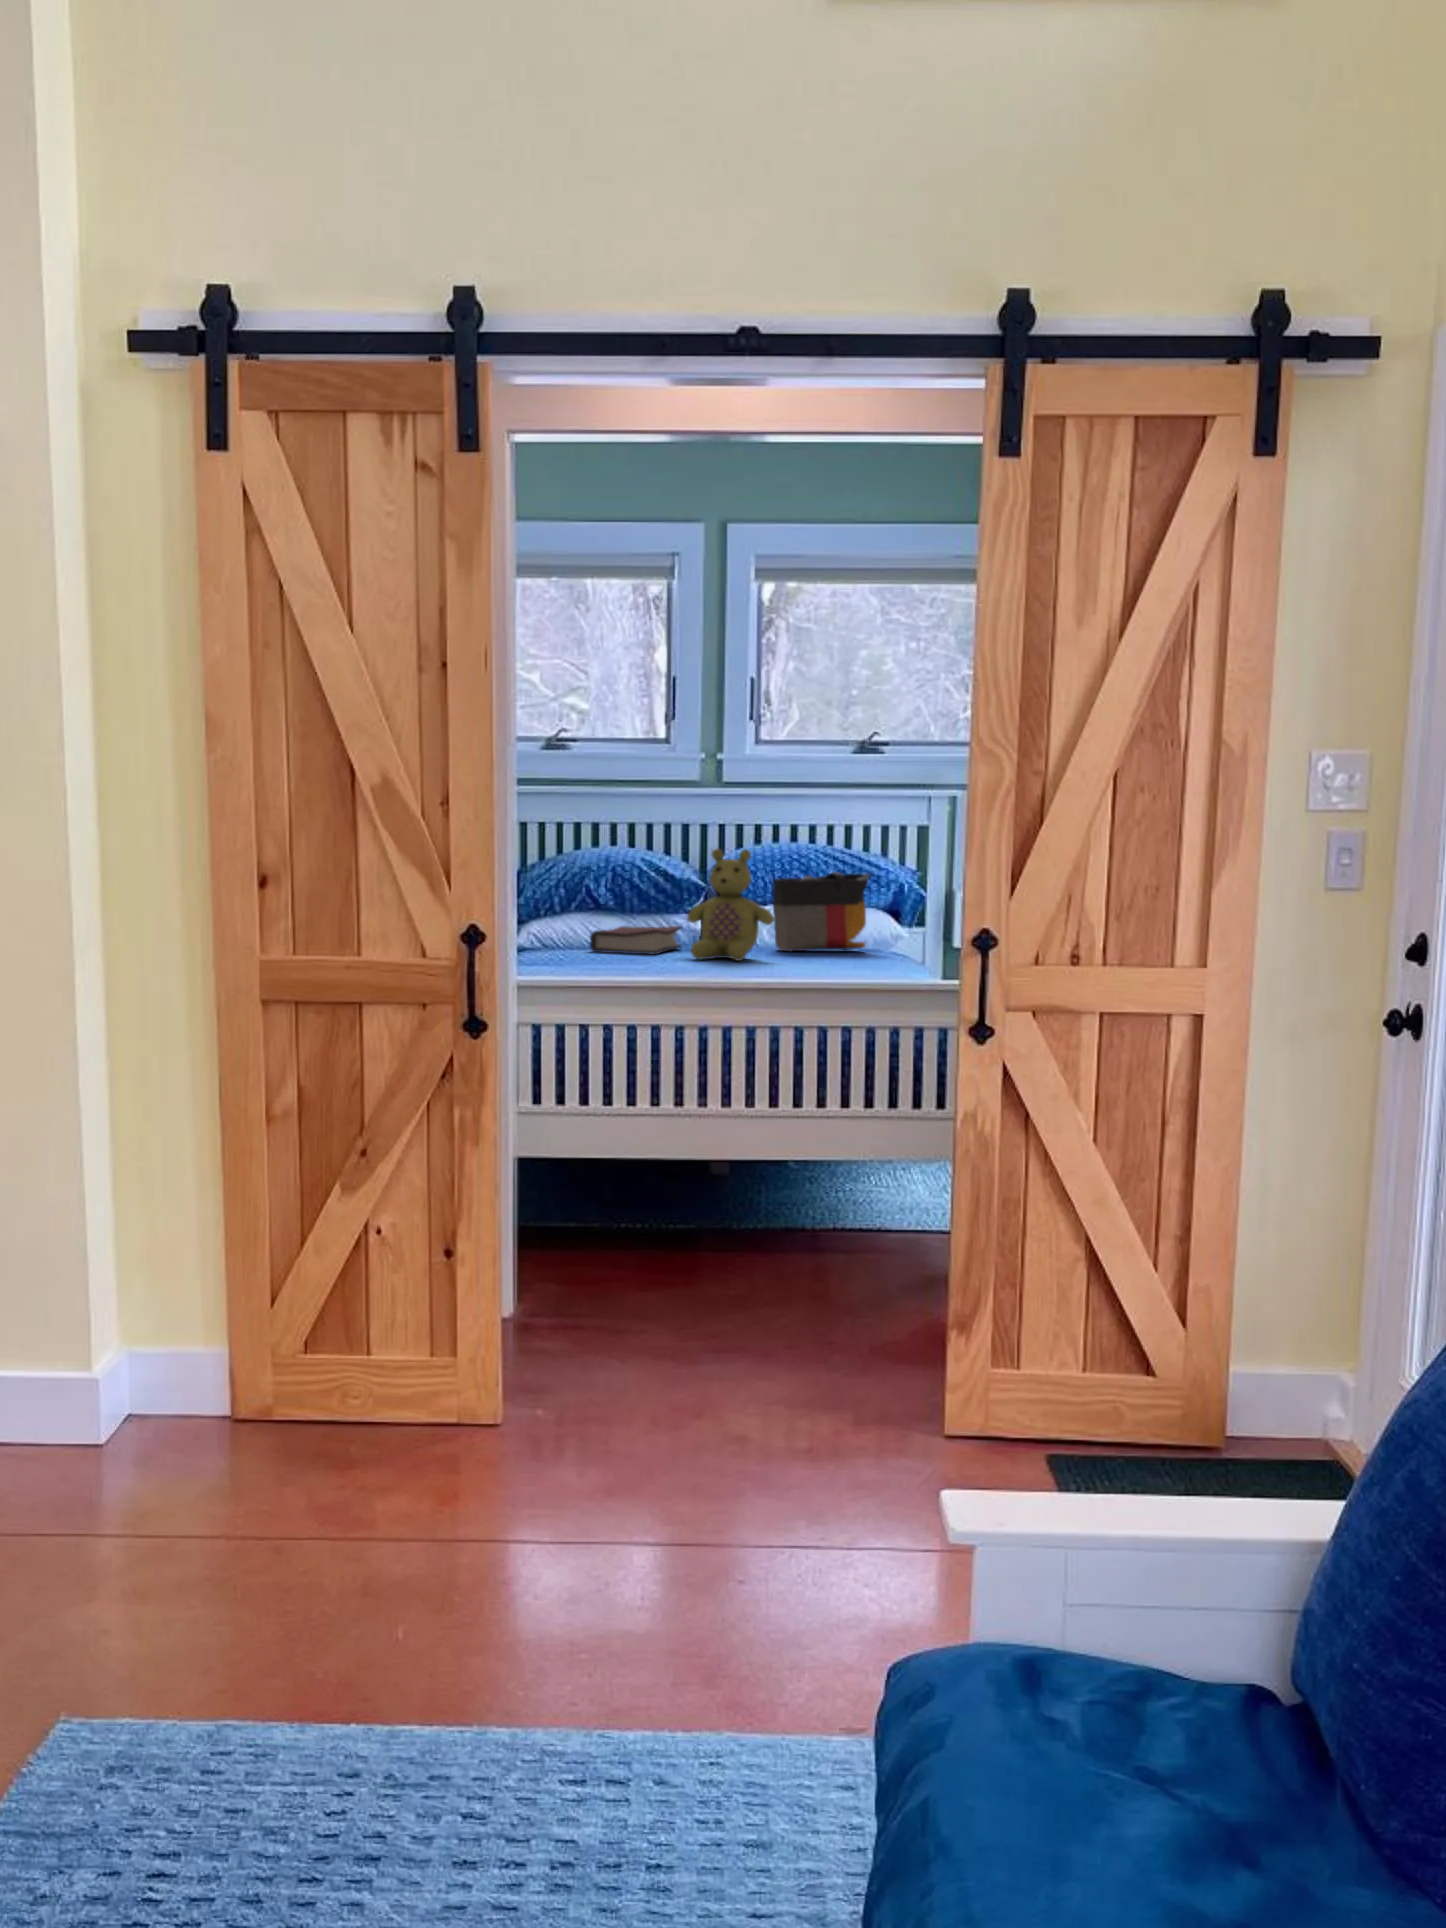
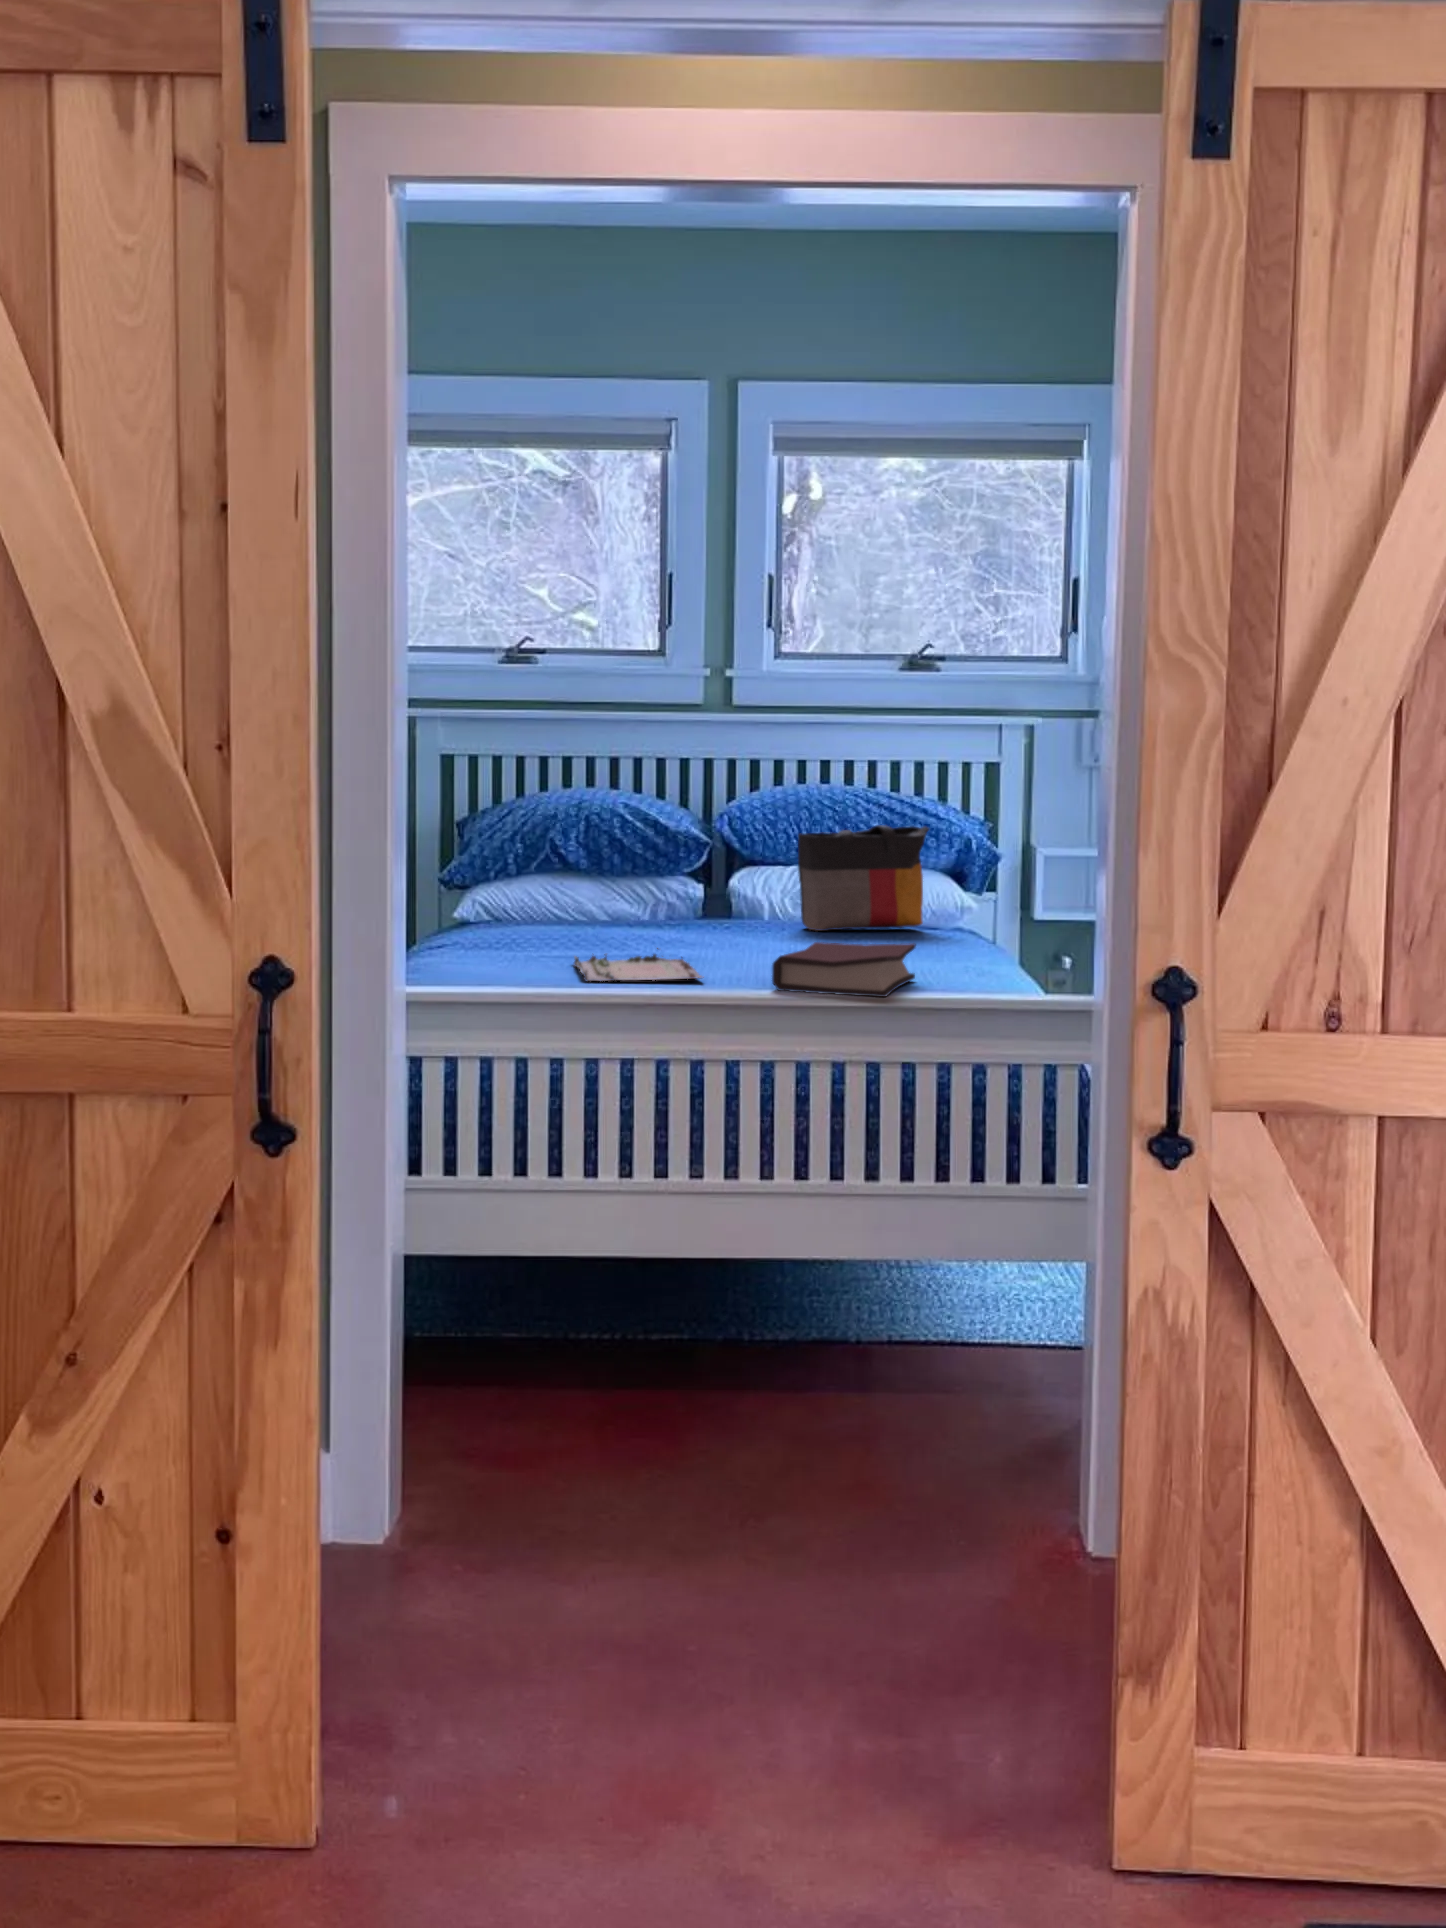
stuffed bear: present [687,849,774,961] -> none [681,796,800,950]
hardback book: present [590,926,682,954] -> present [772,942,916,997]
tray: none [614,954,707,977] -> present [574,948,704,982]

